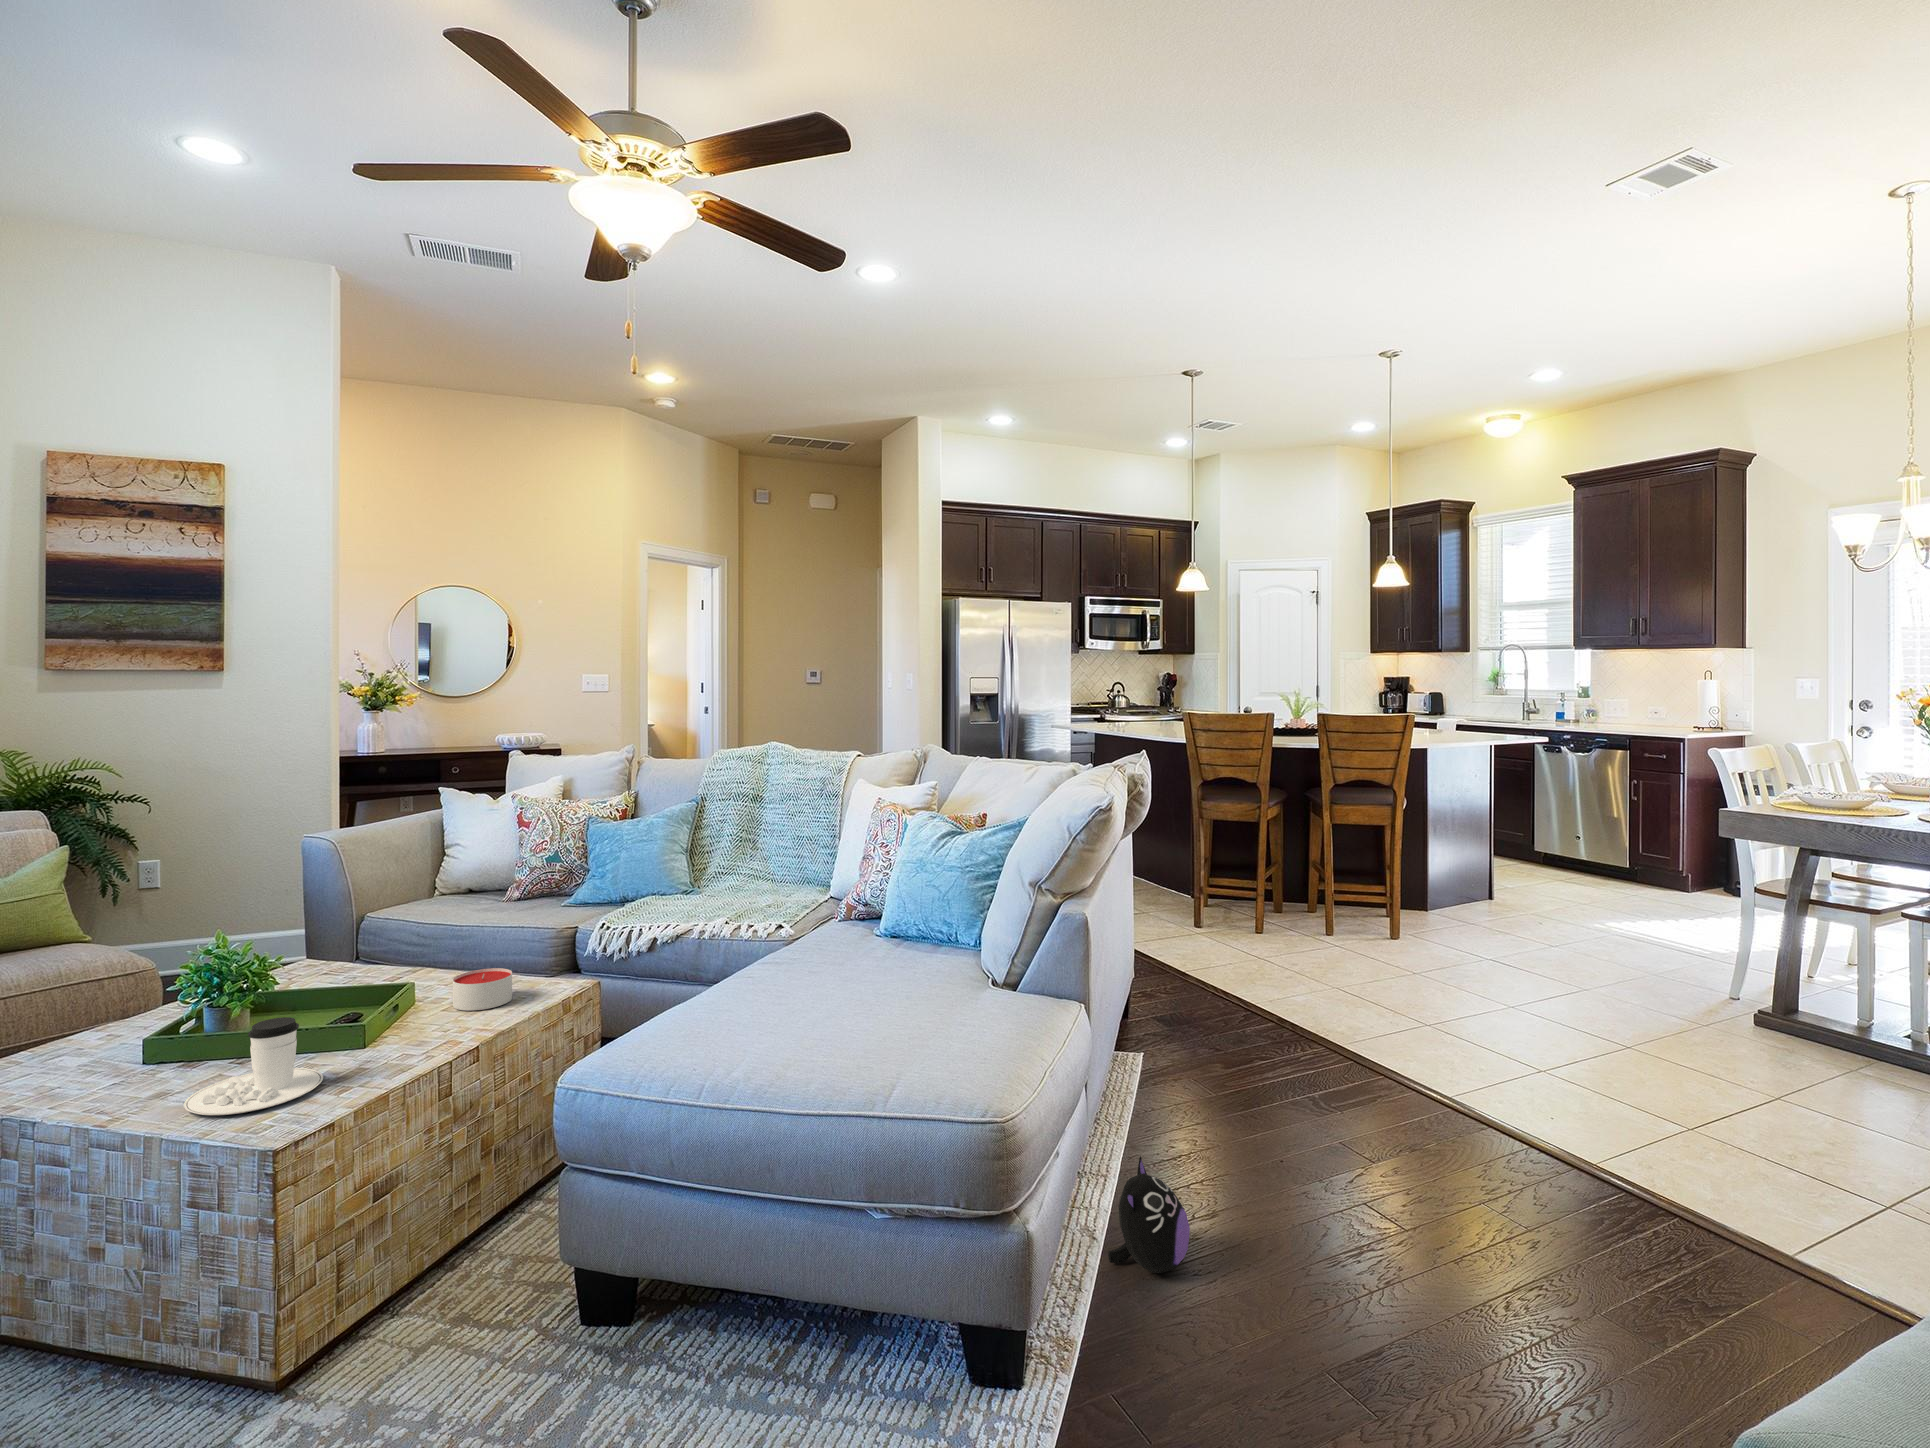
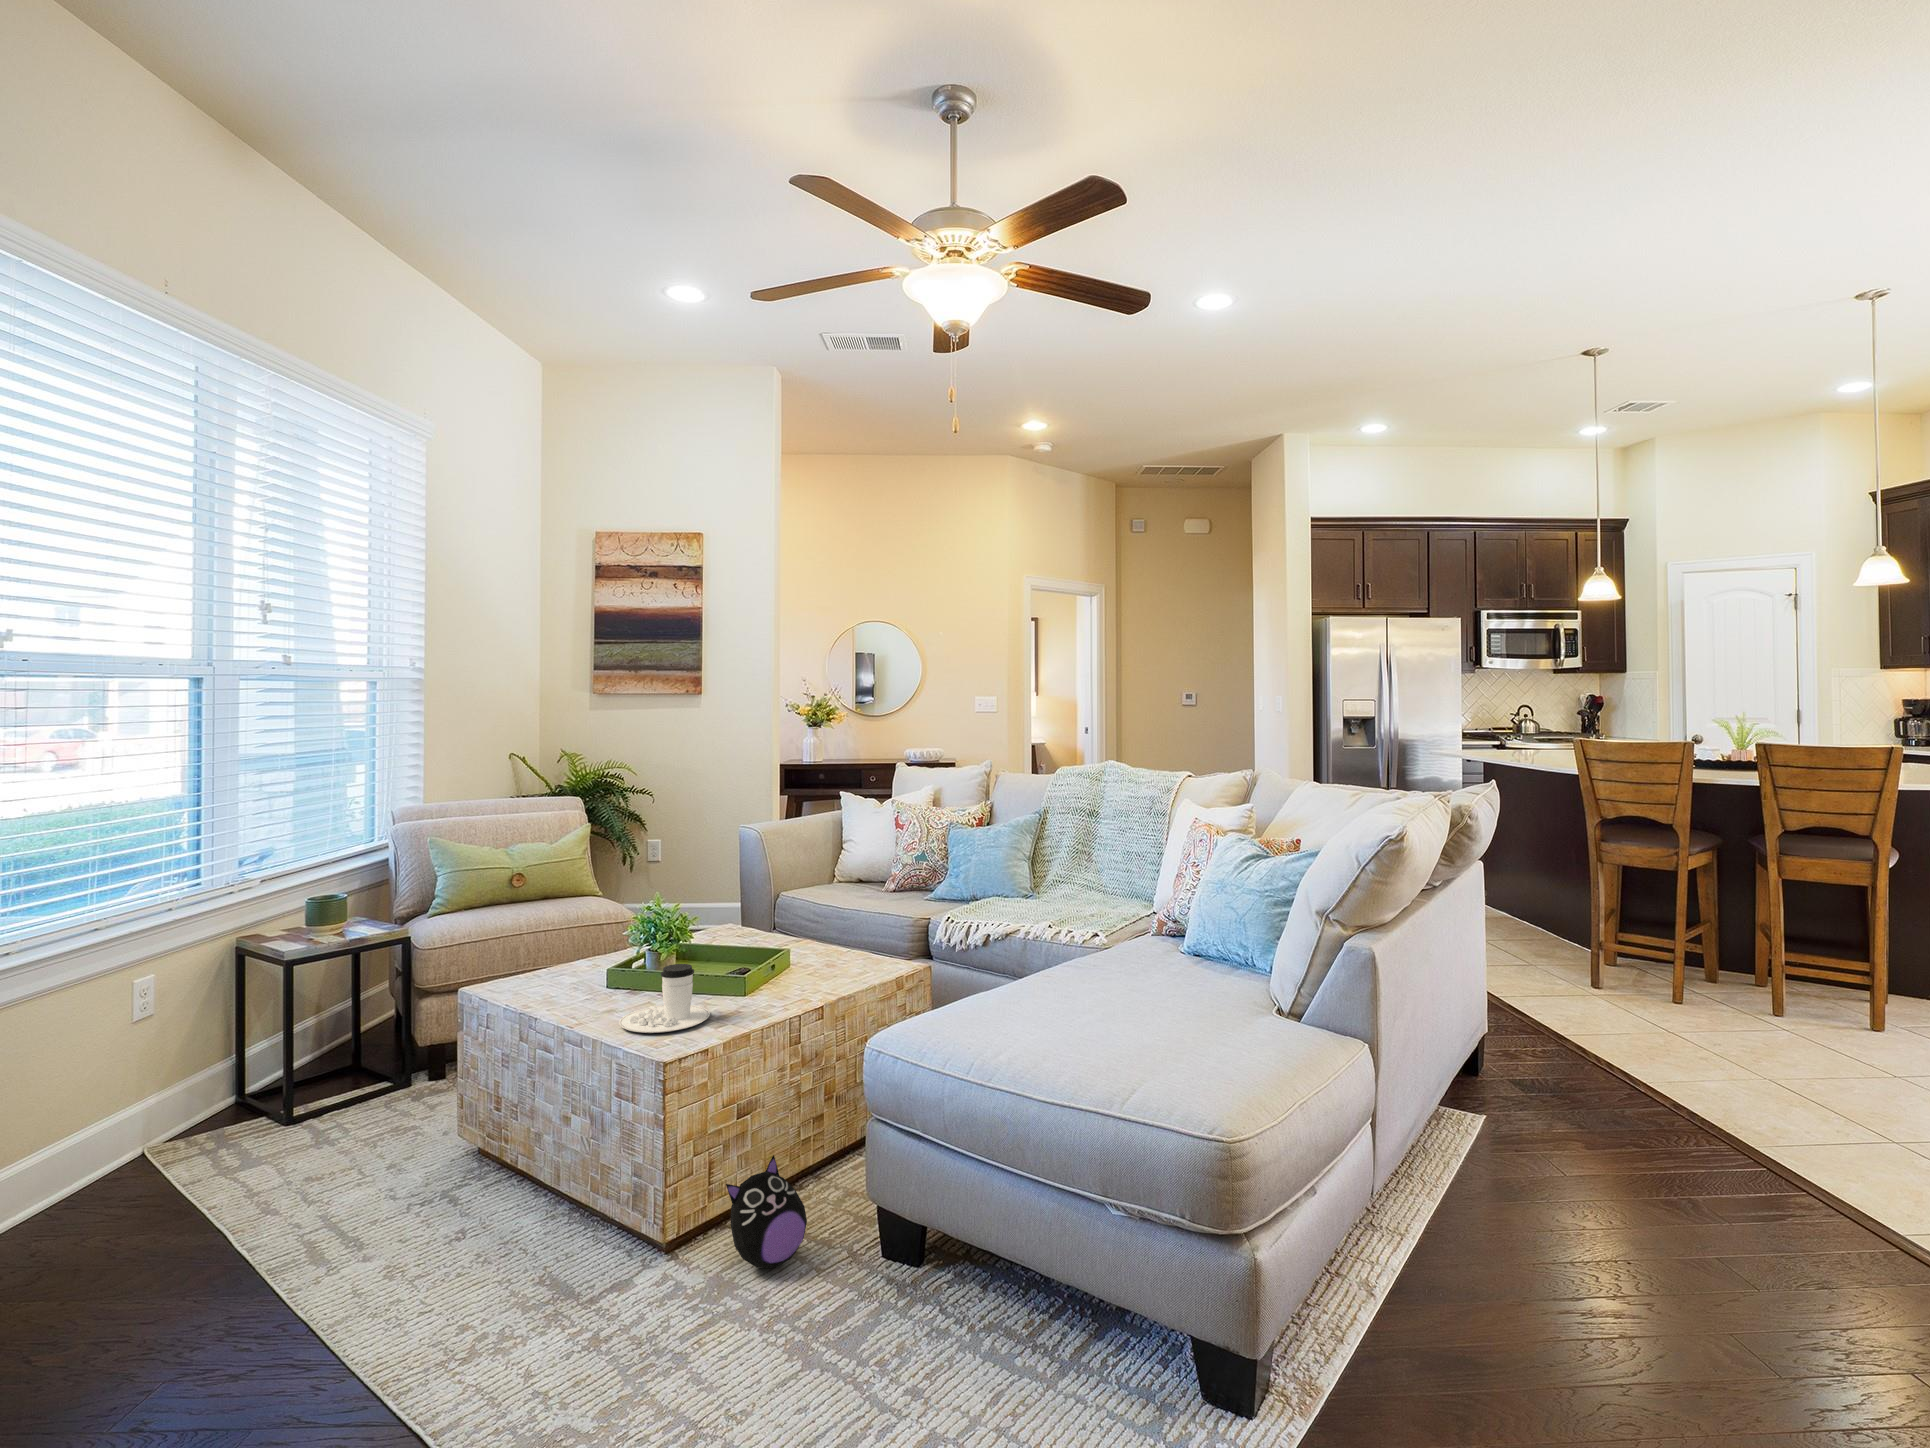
candle: present [453,968,512,1011] -> none [815,945,859,979]
plush toy: present [1108,1156,1190,1273] -> present [726,1155,807,1268]

